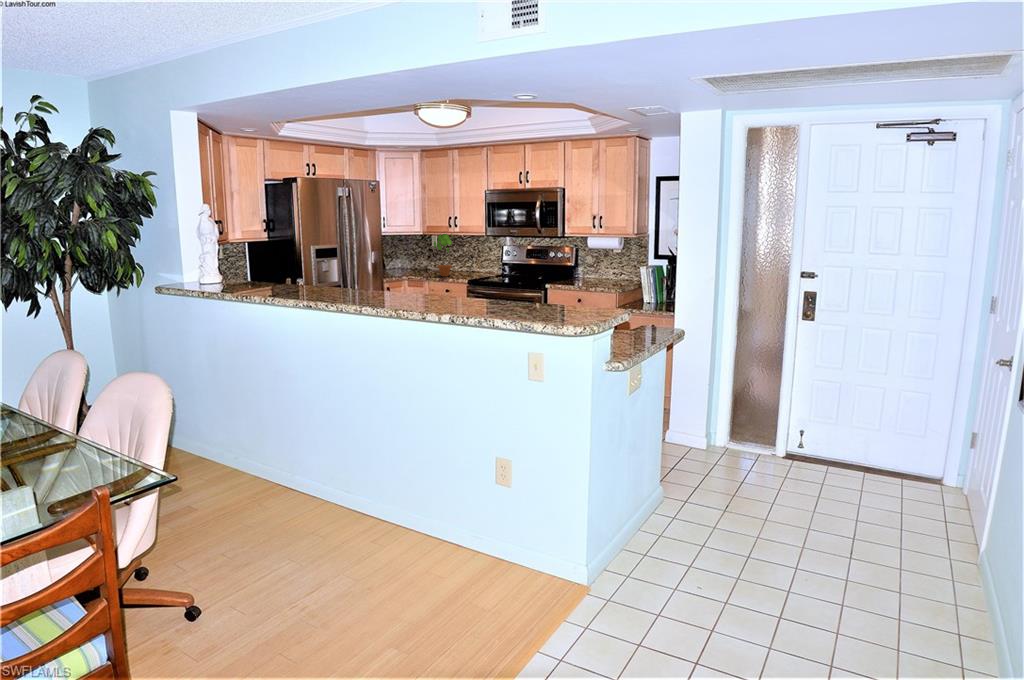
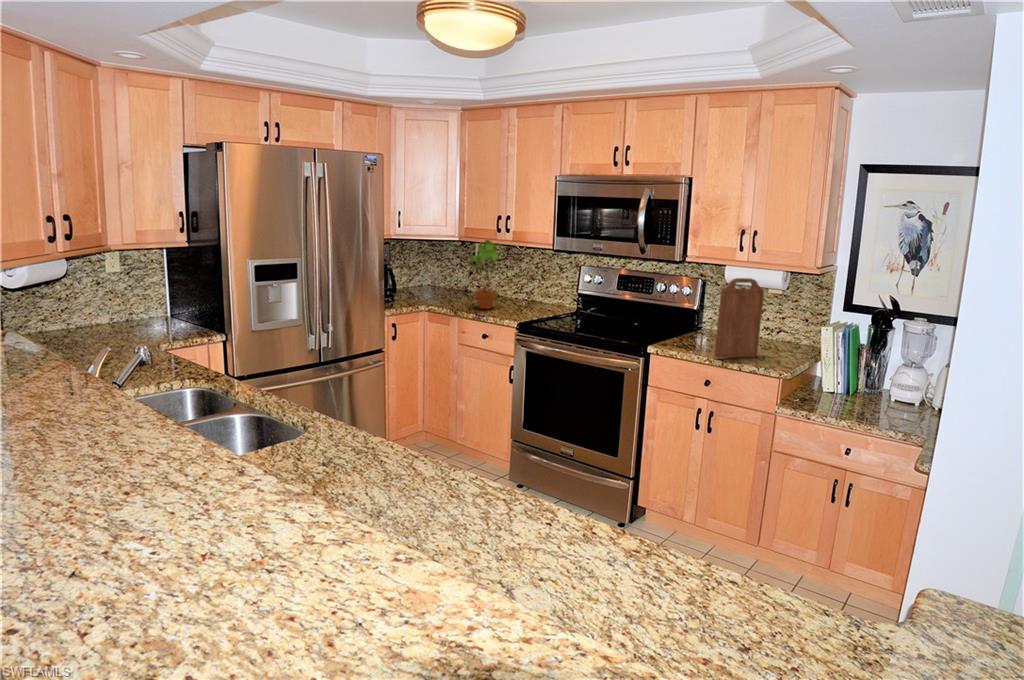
cutting board: none [584,242,608,288] -> present [714,278,764,358]

